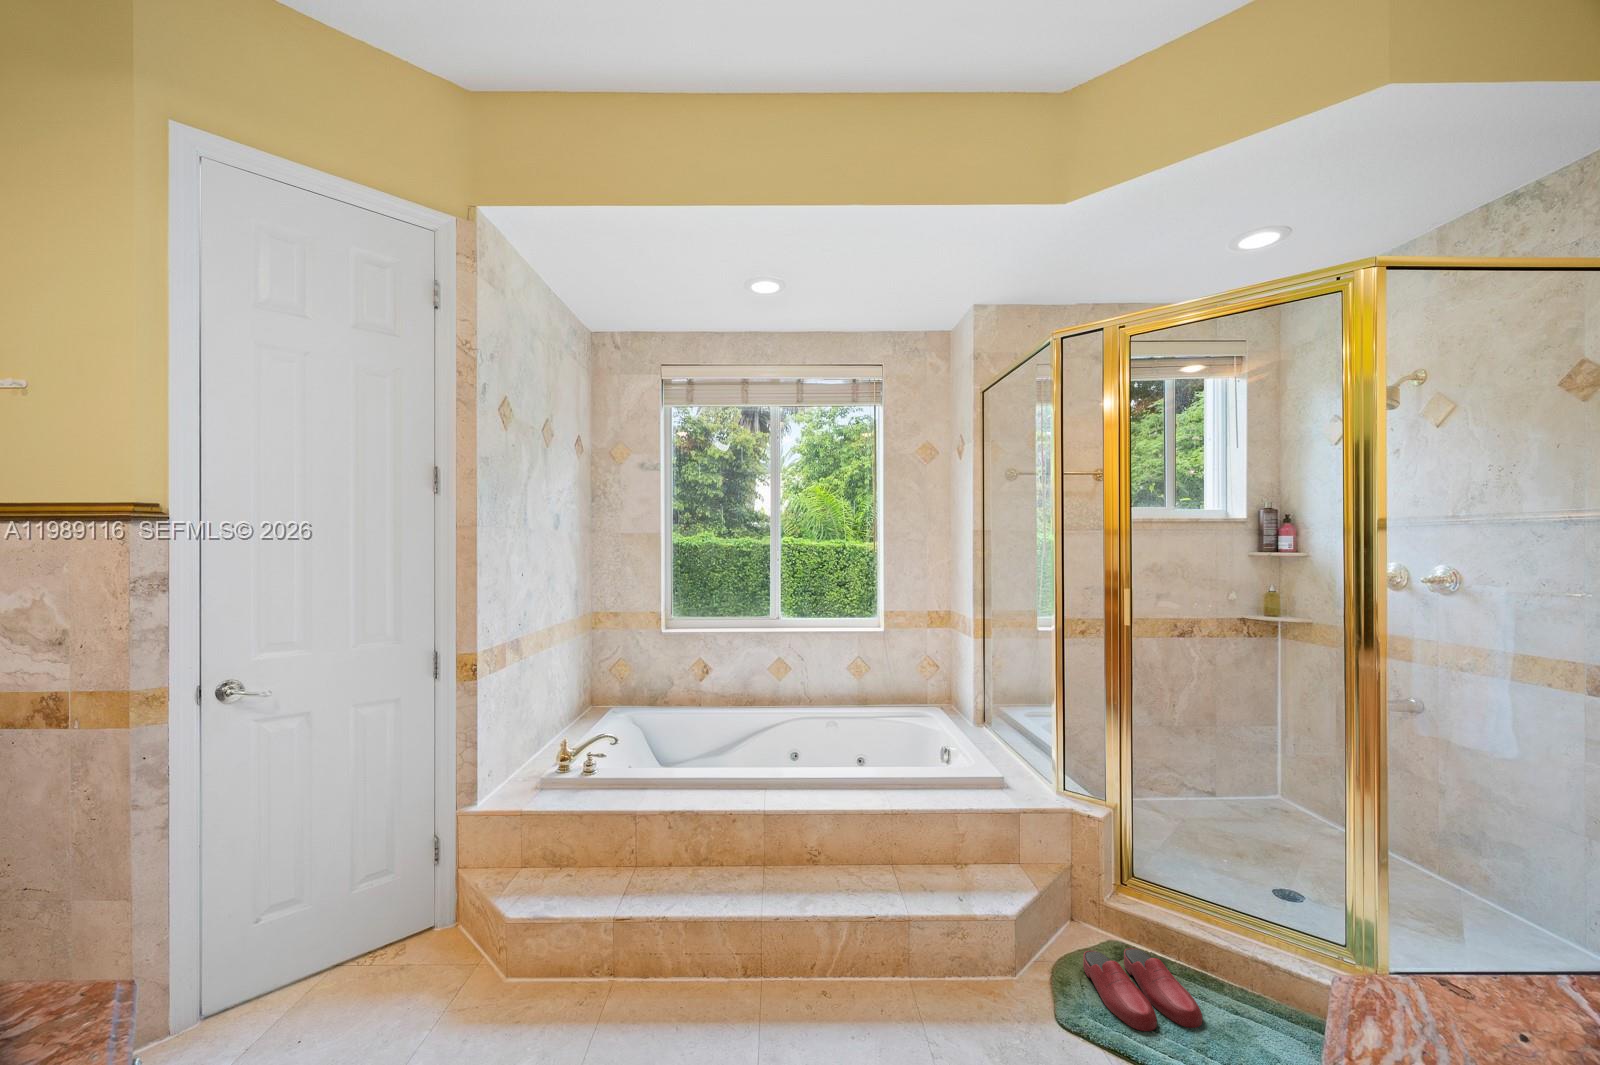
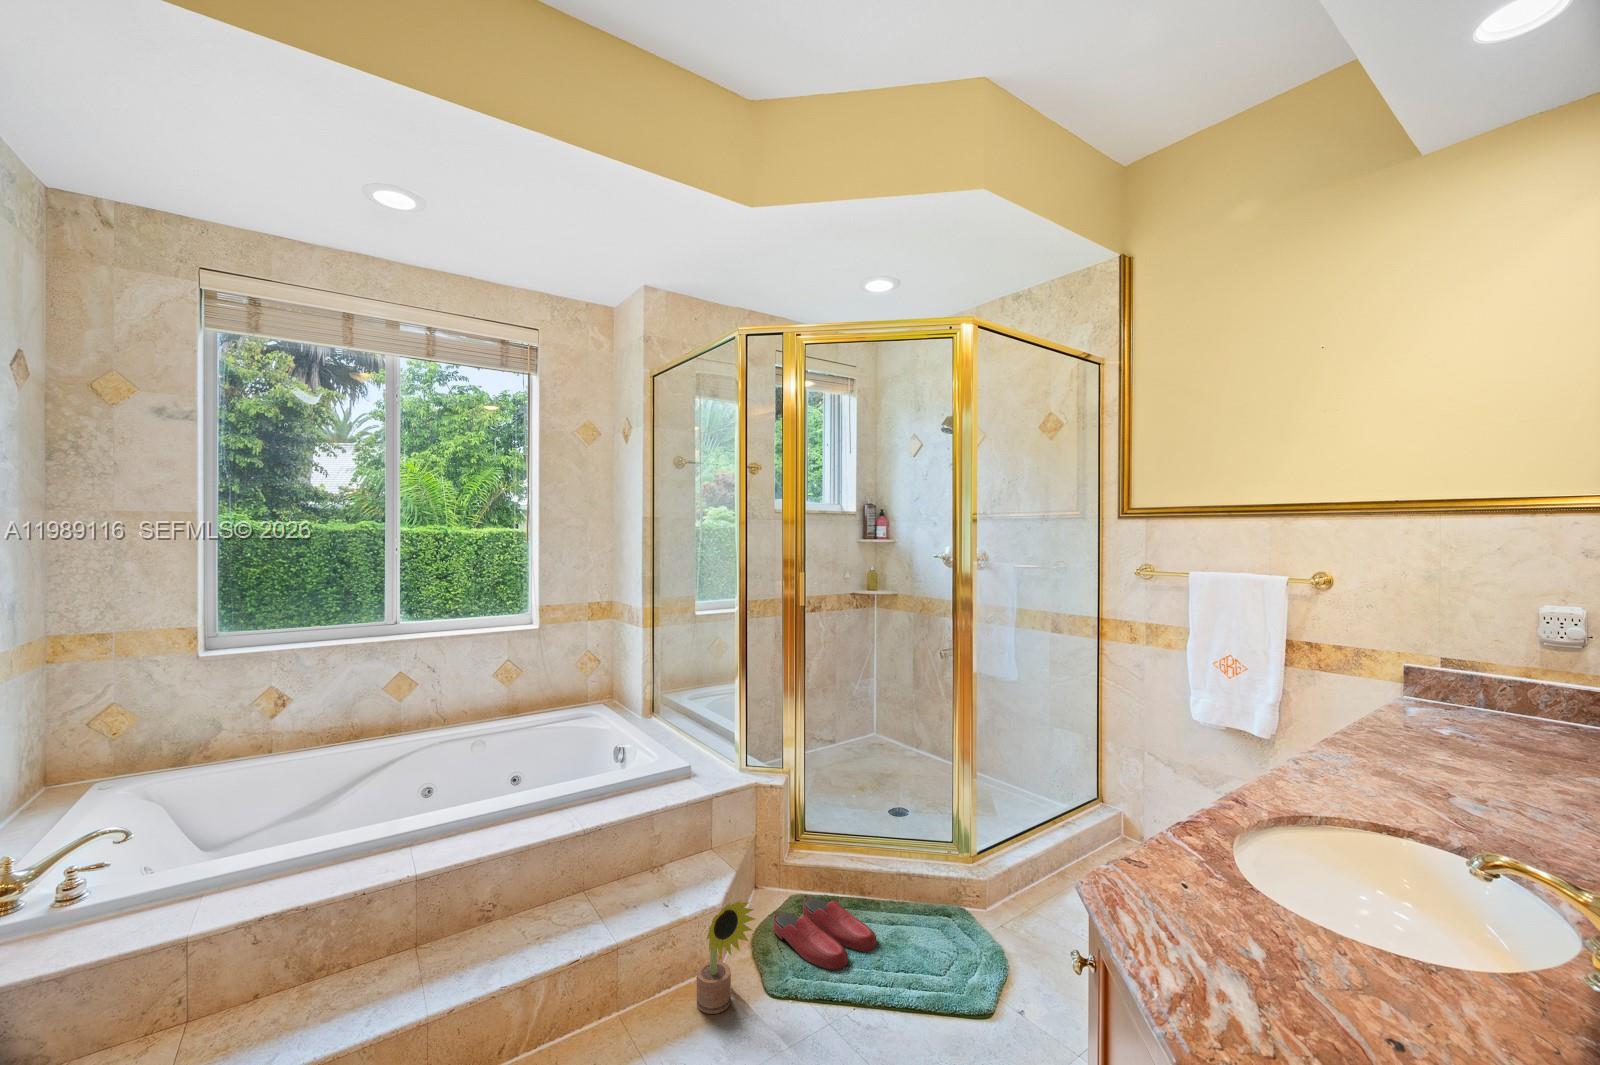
decorative plant: none [980,911,1039,1019] -> present [697,901,755,1014]

